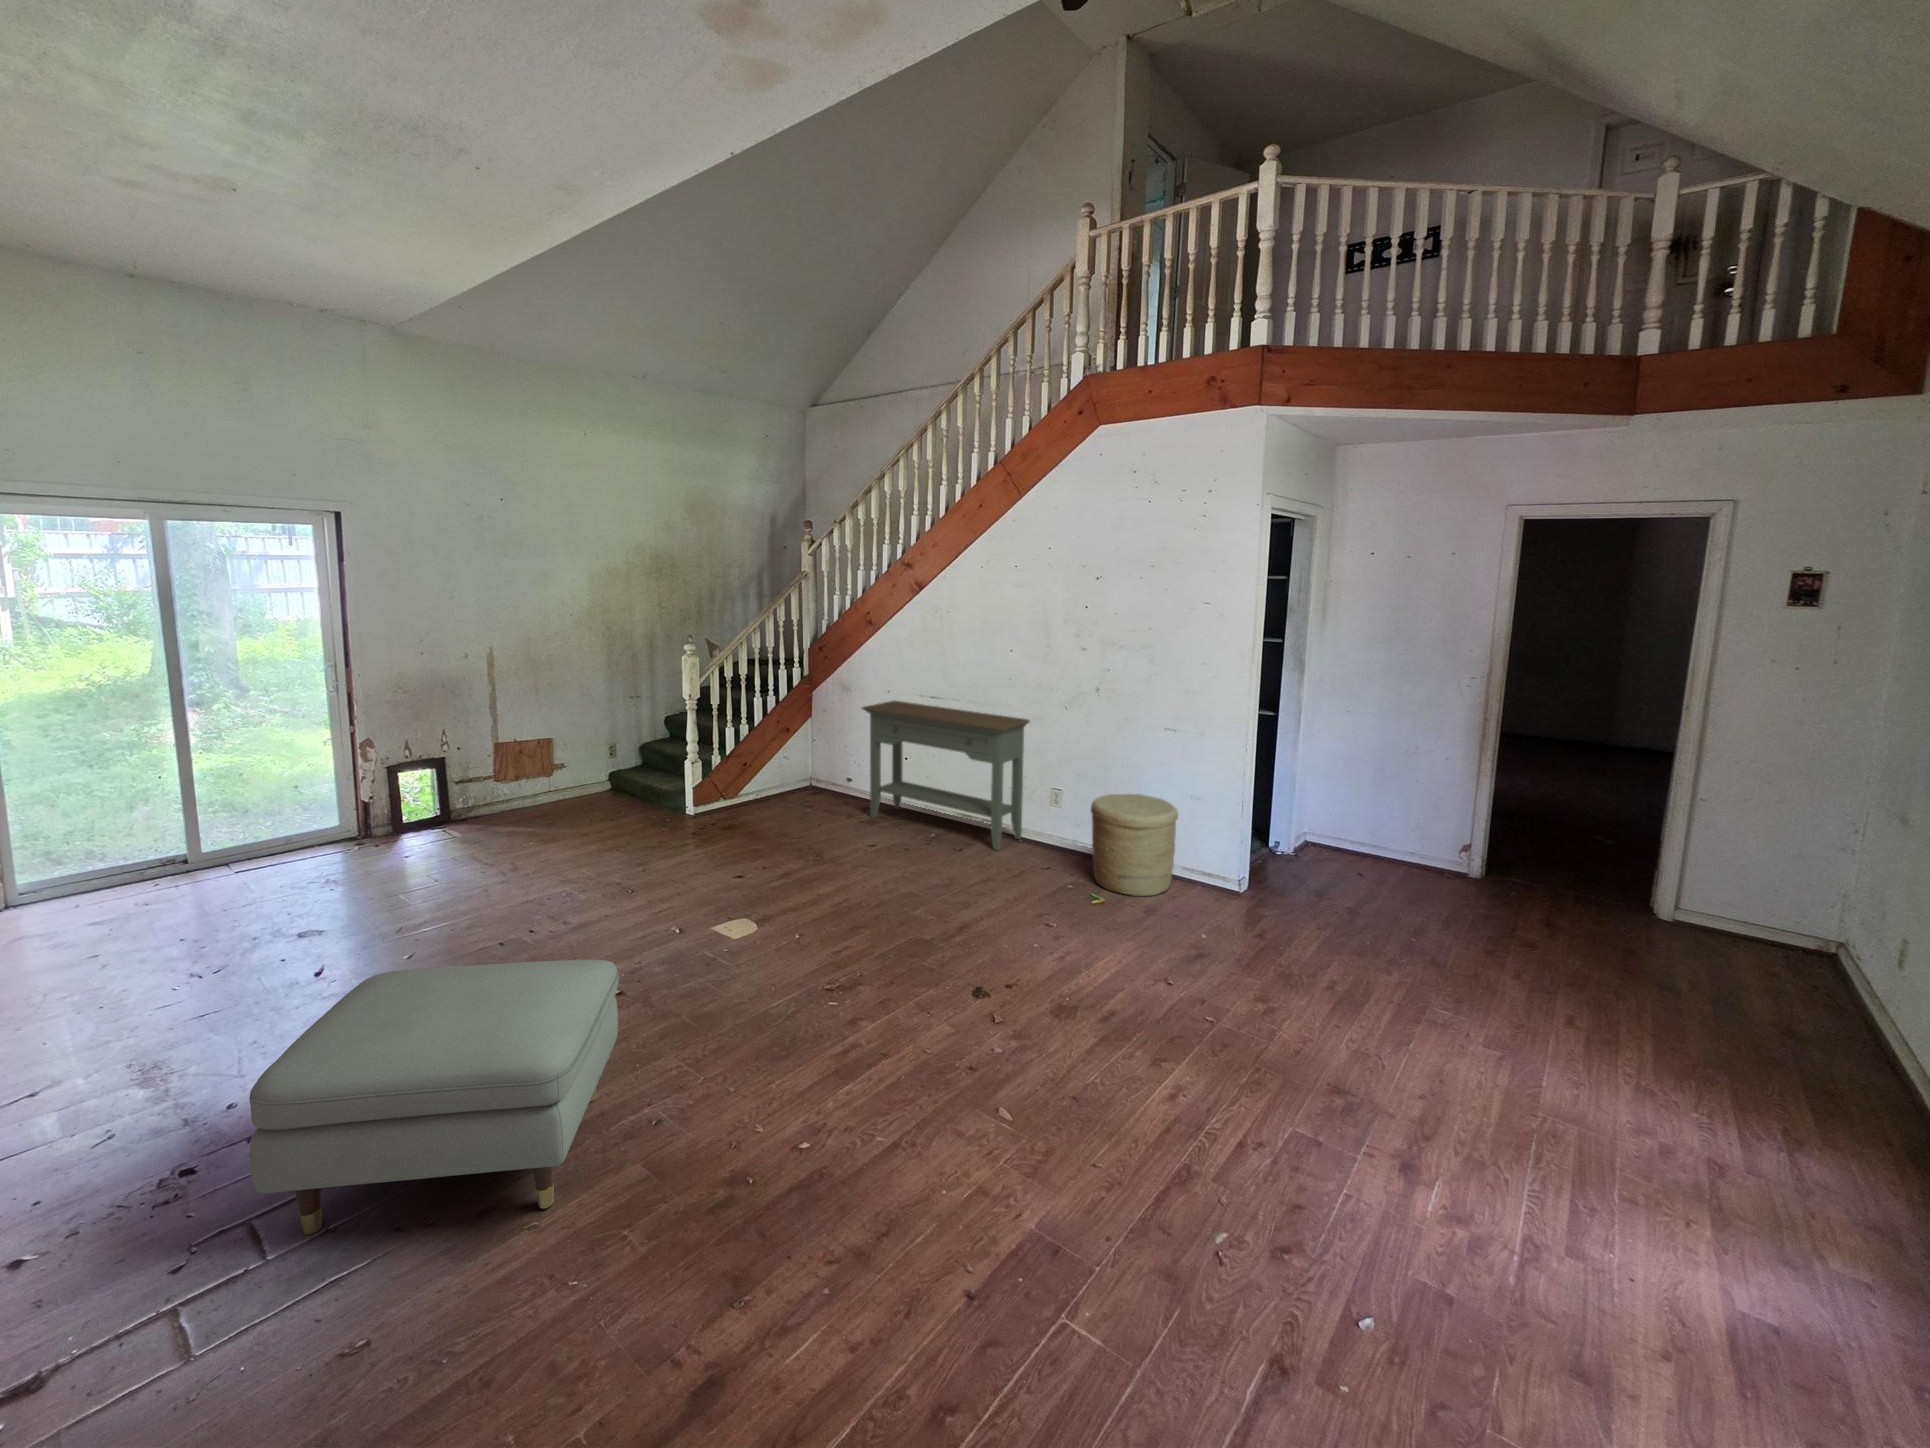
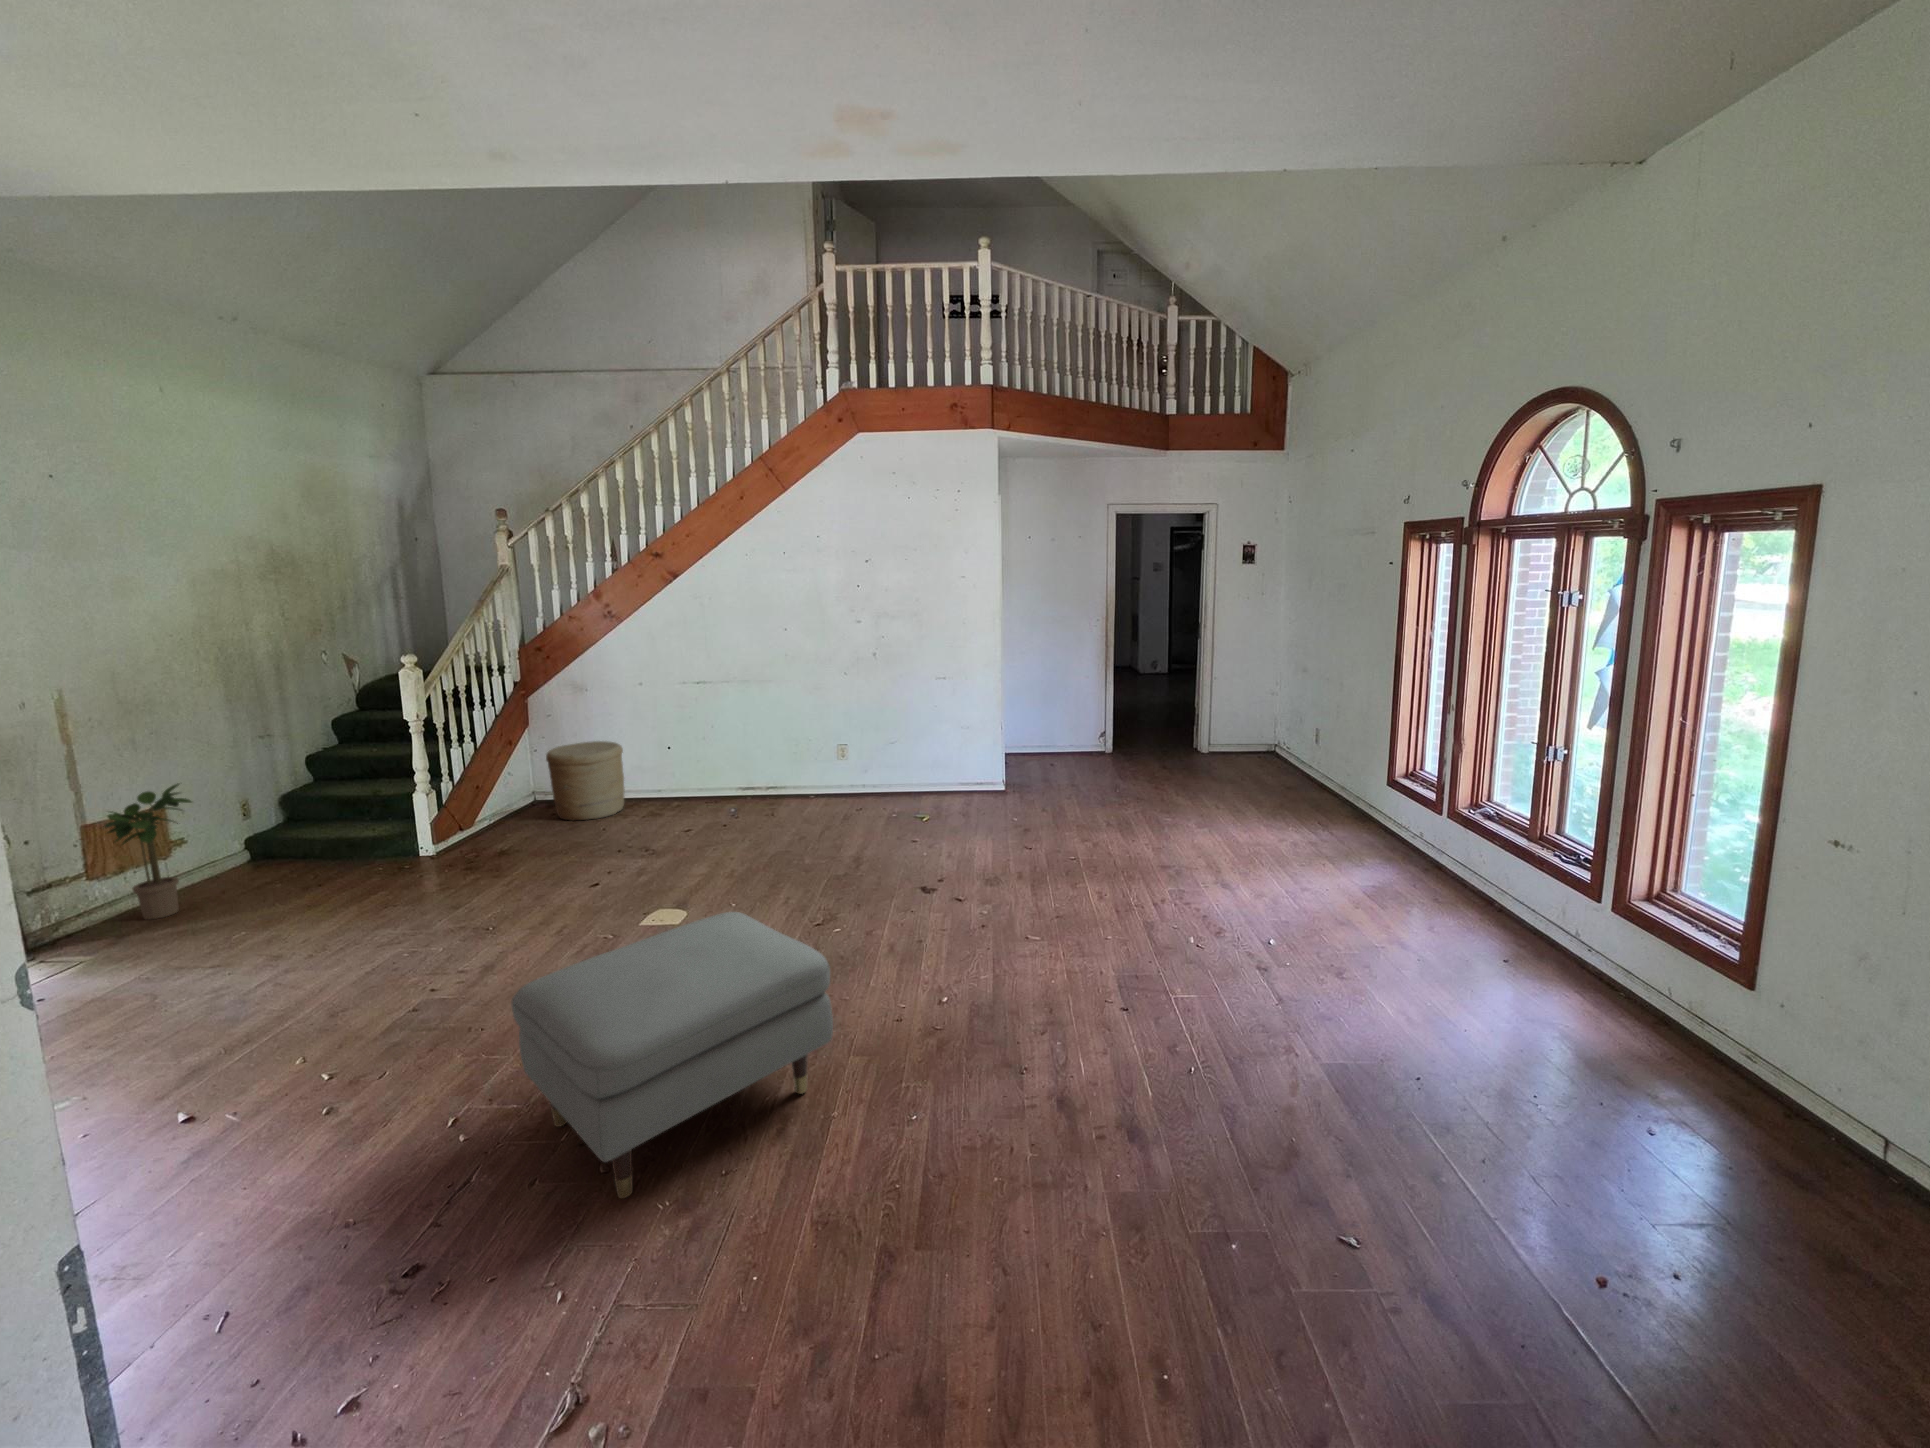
console table: present [862,701,1030,850] -> none [634,689,815,813]
potted plant: none [489,724,551,819] -> present [103,783,192,920]
woven basket: present [1091,794,1178,896] -> present [546,741,625,821]

